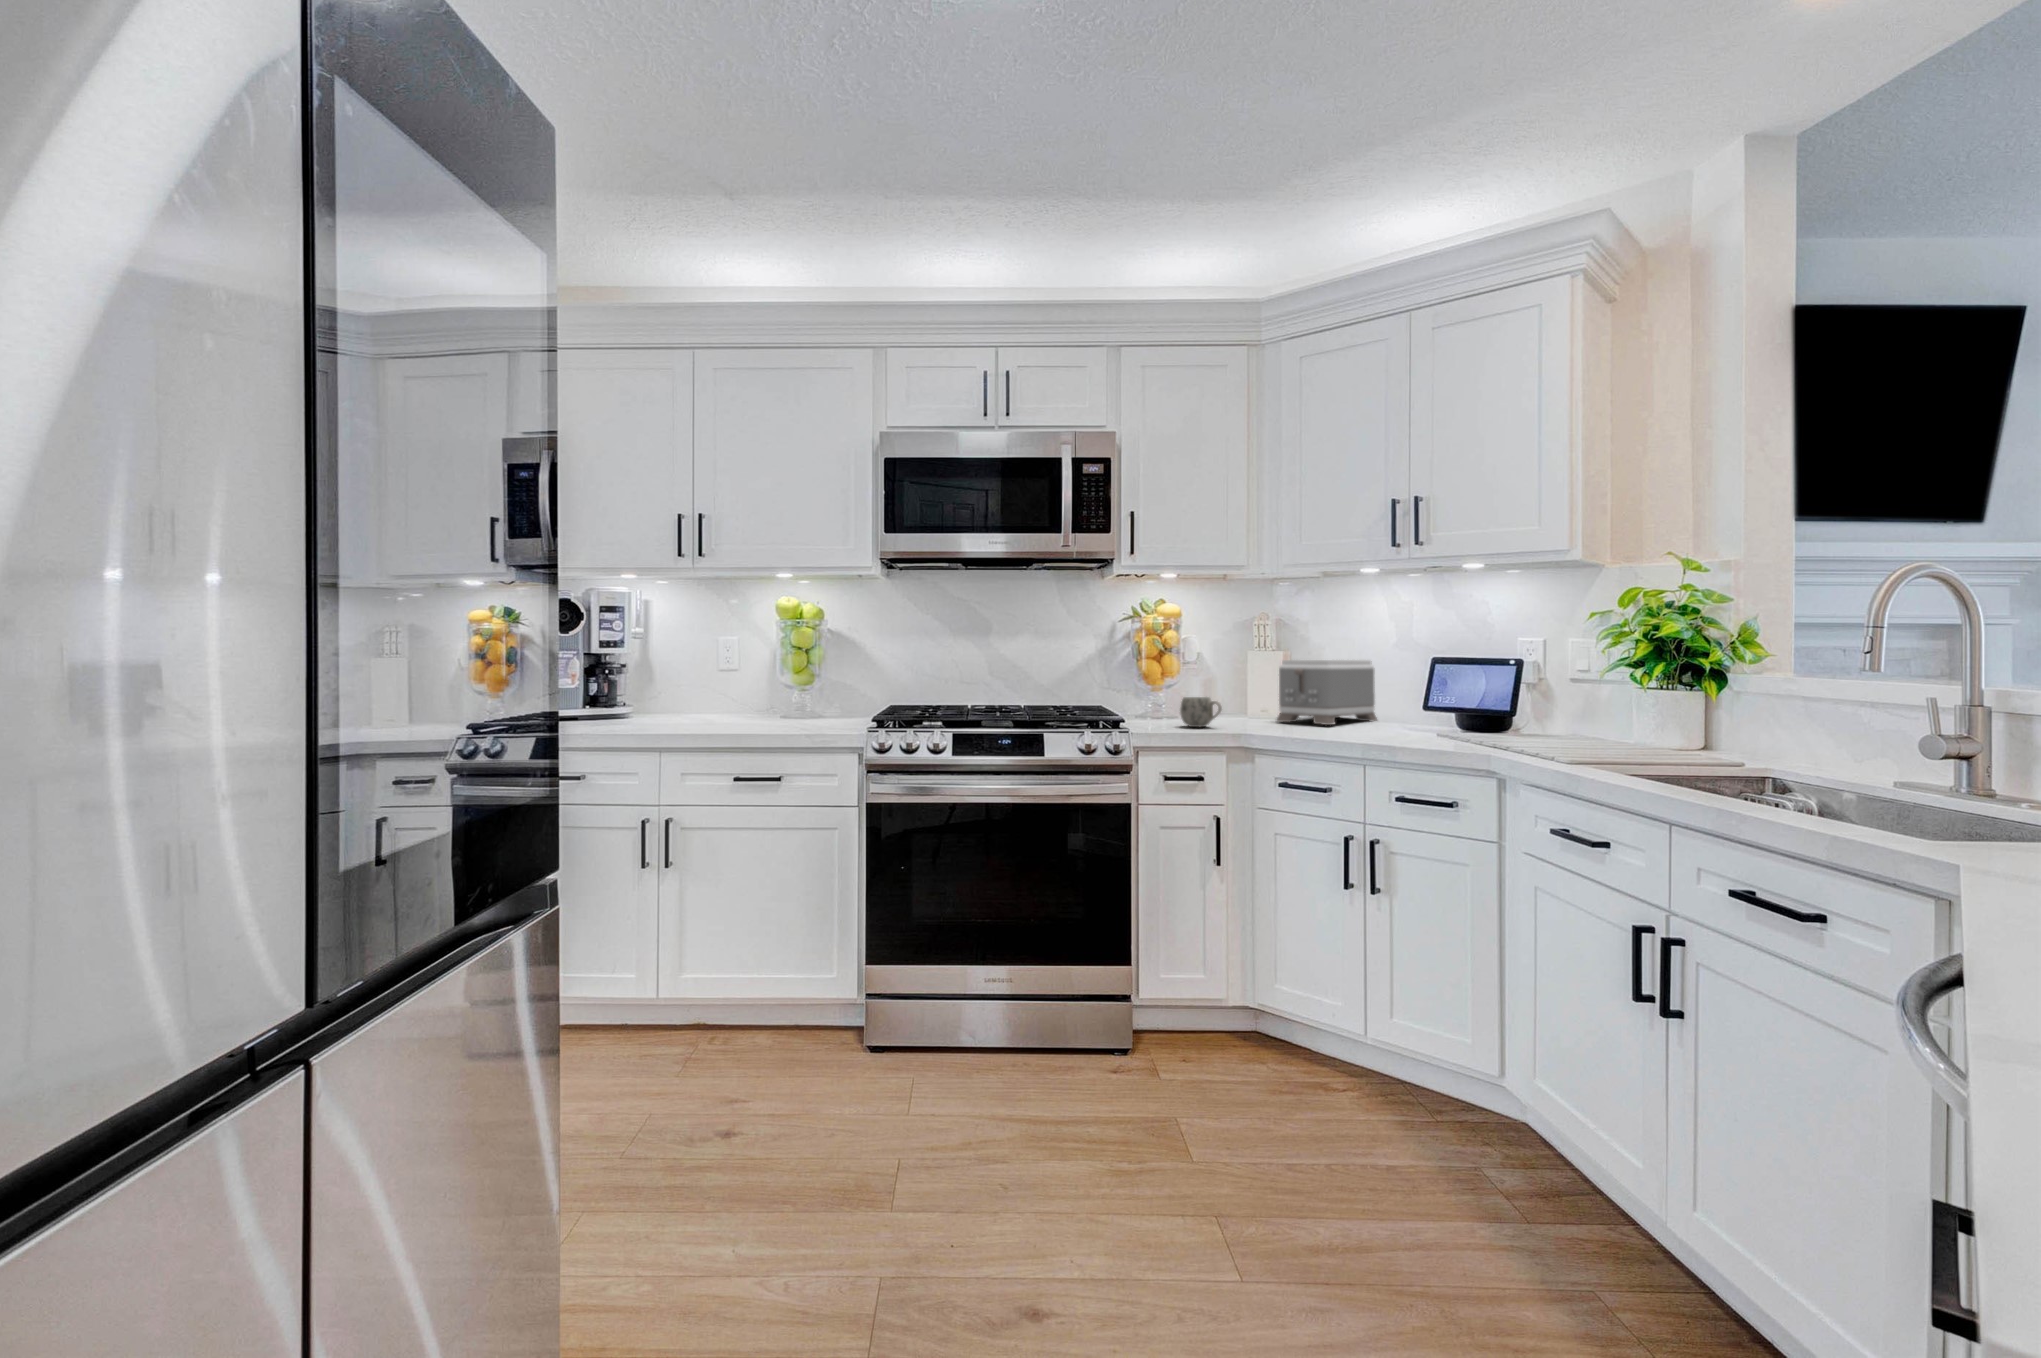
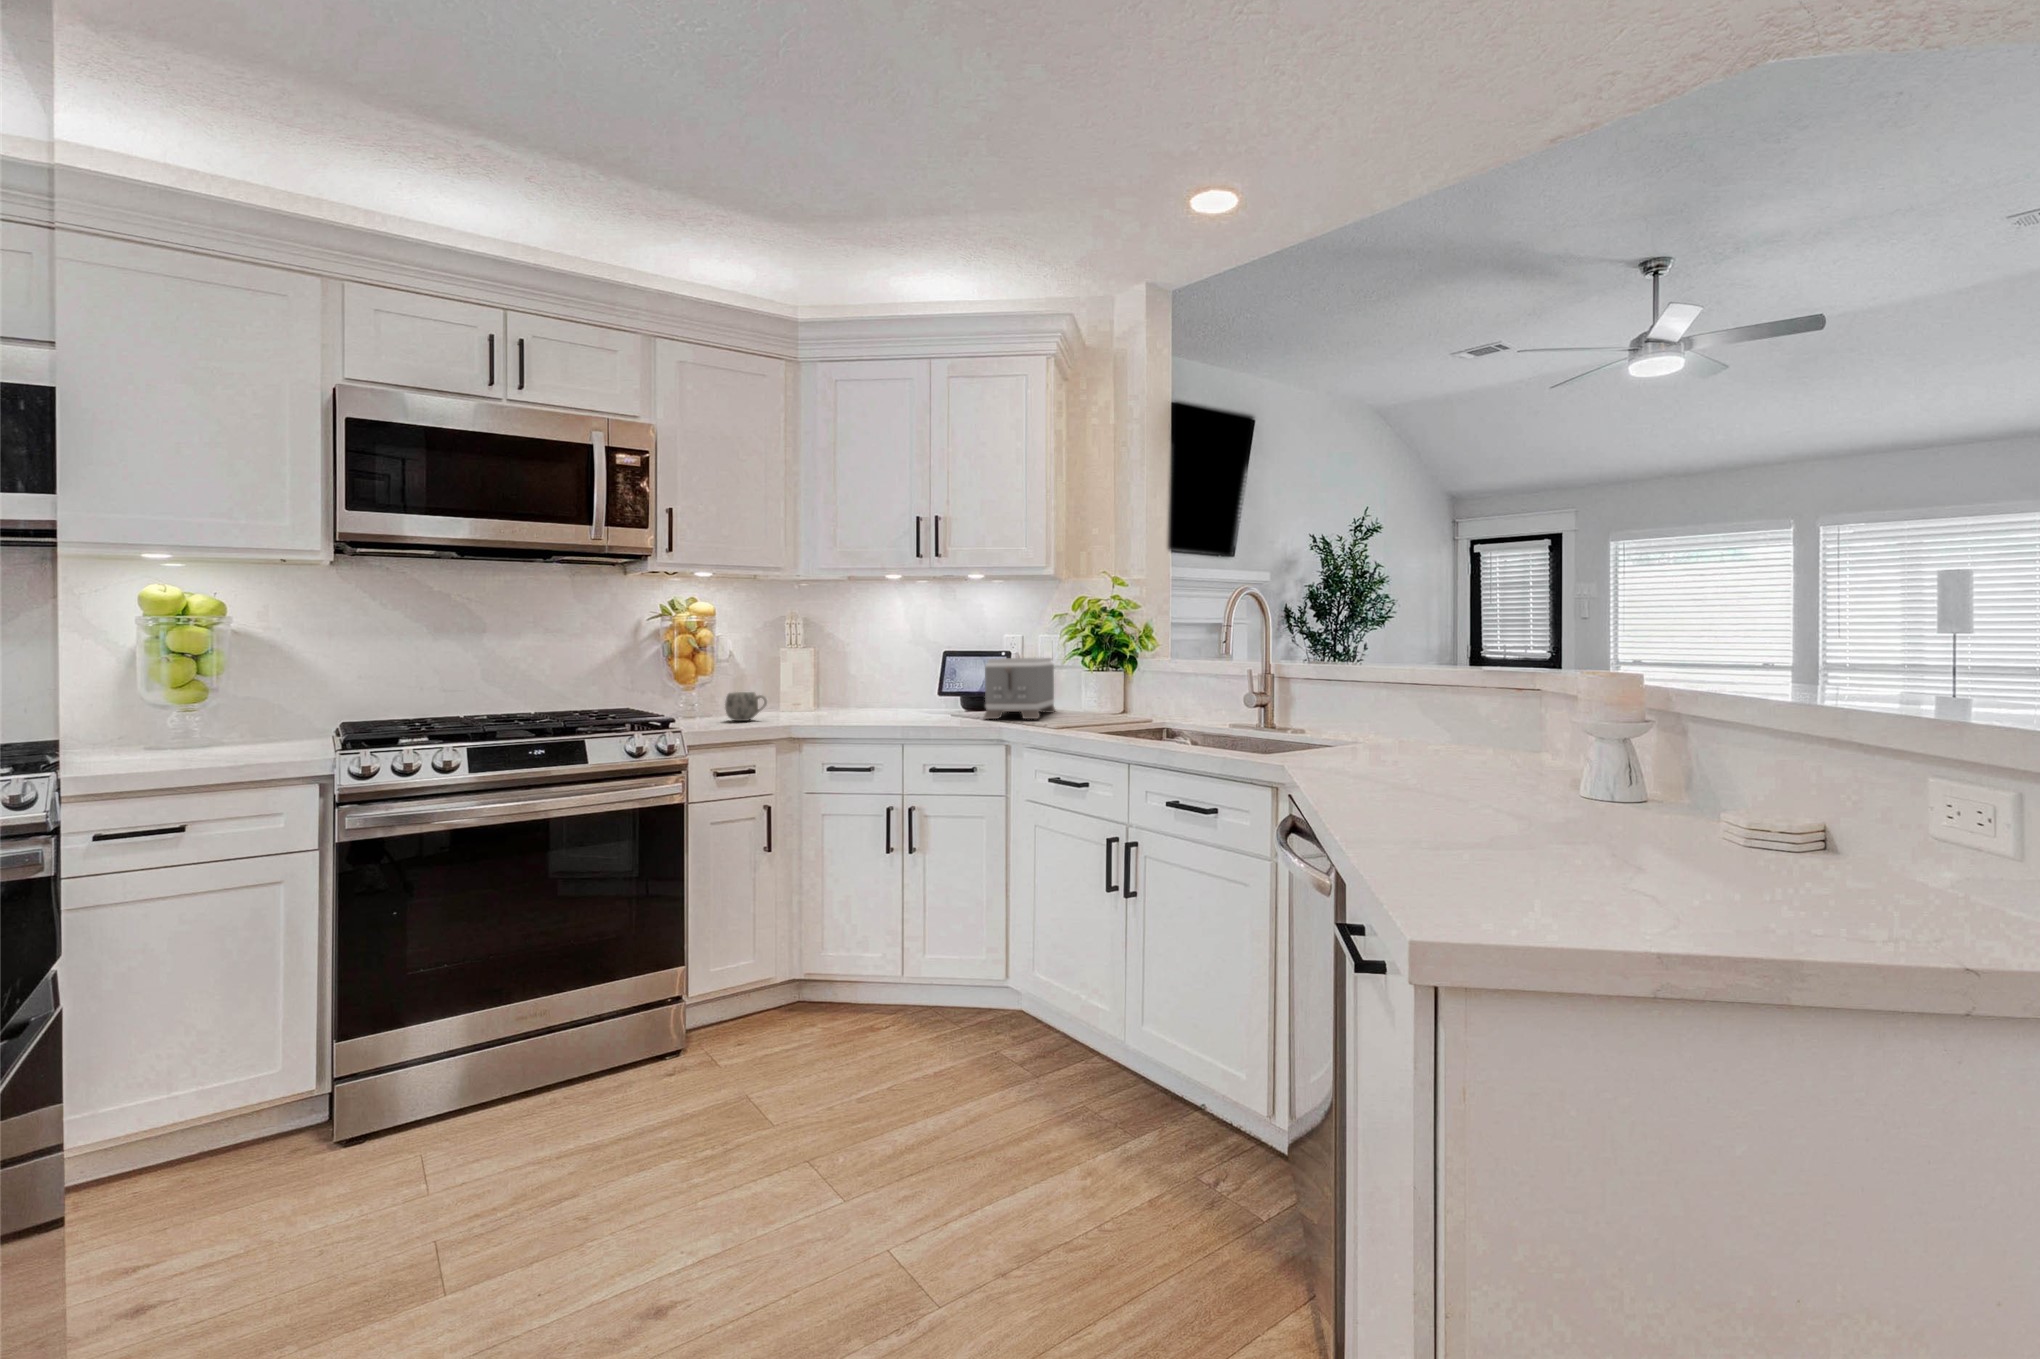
toaster: present [1277,660,1377,725] -> present [984,658,1055,719]

